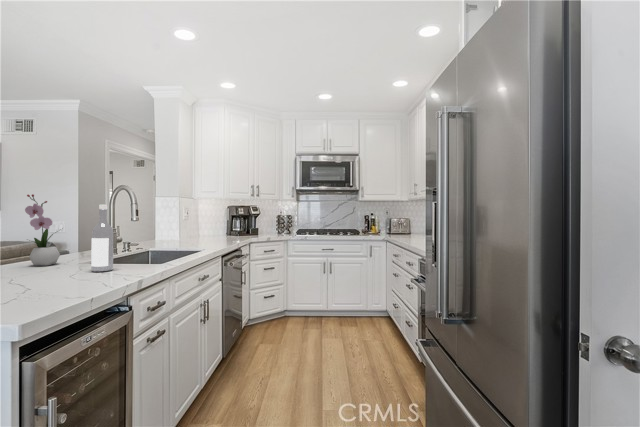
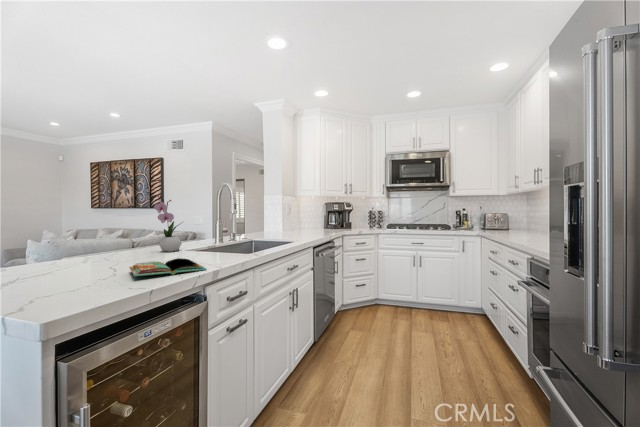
wine bottle: present [91,205,113,272] -> none [191,201,208,260]
book: none [27,269,126,287] -> present [129,258,206,276]

